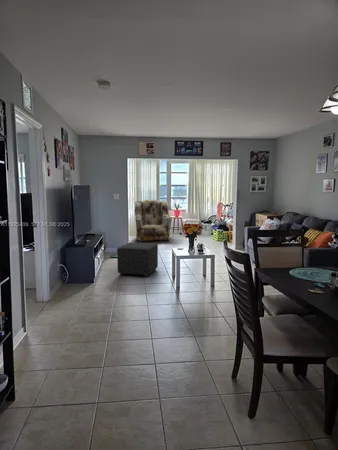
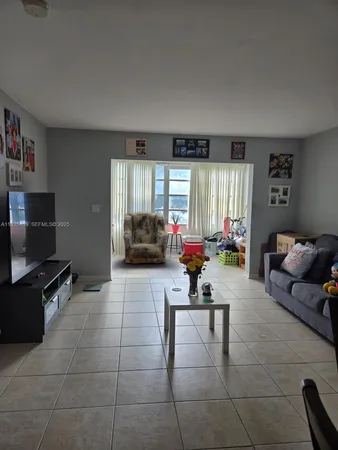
ottoman: present [117,243,158,277] -> none [86,275,146,329]

